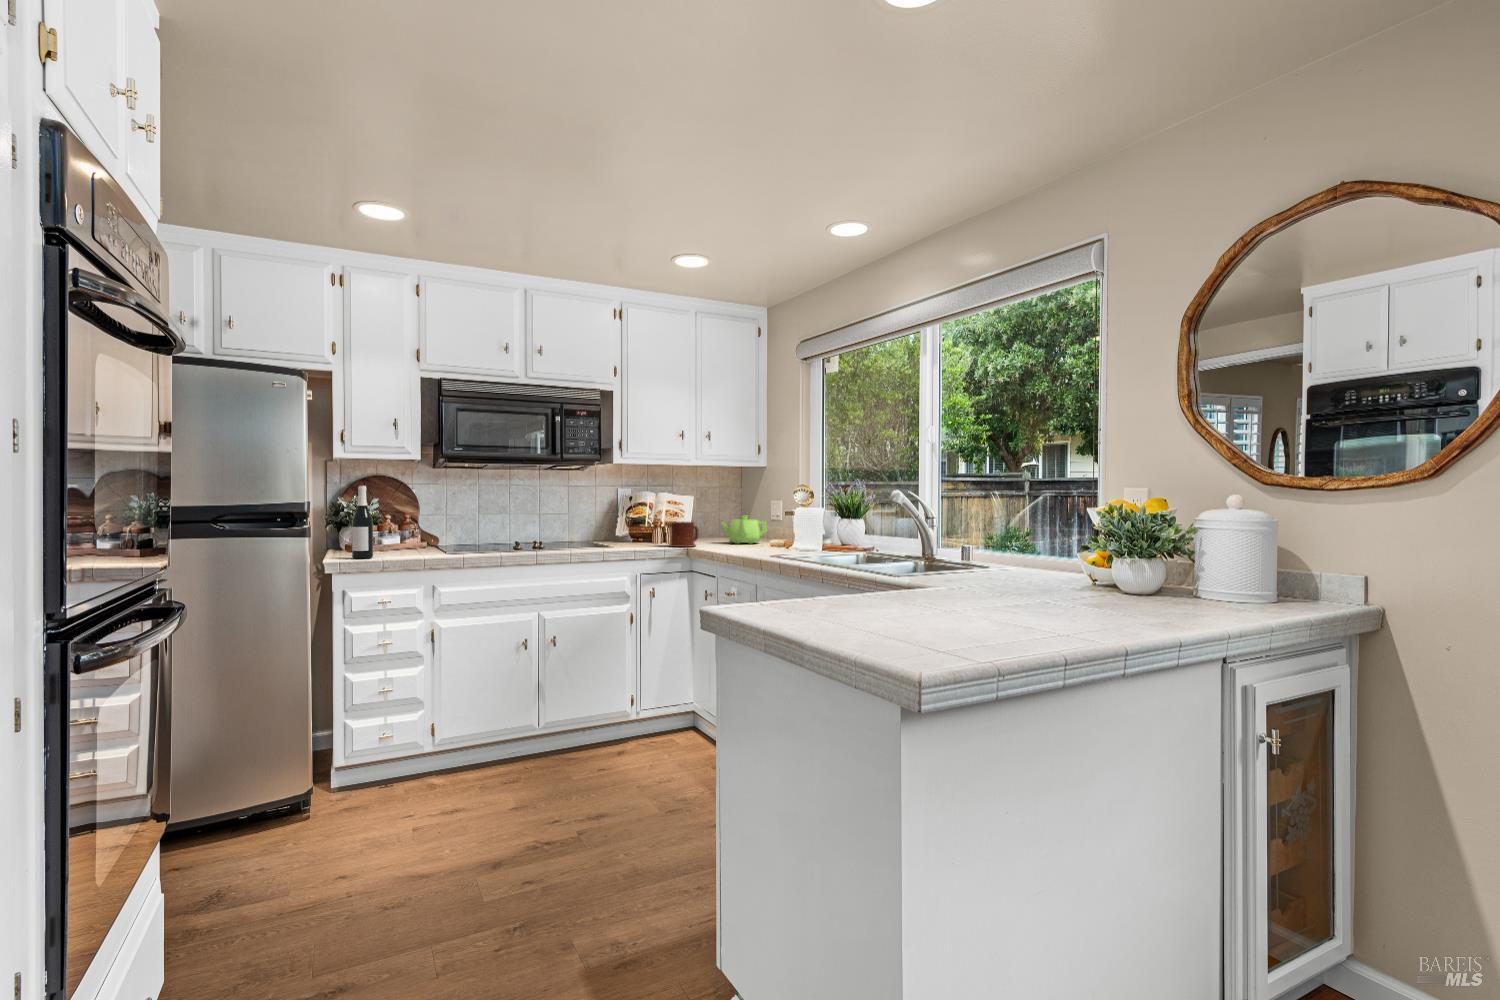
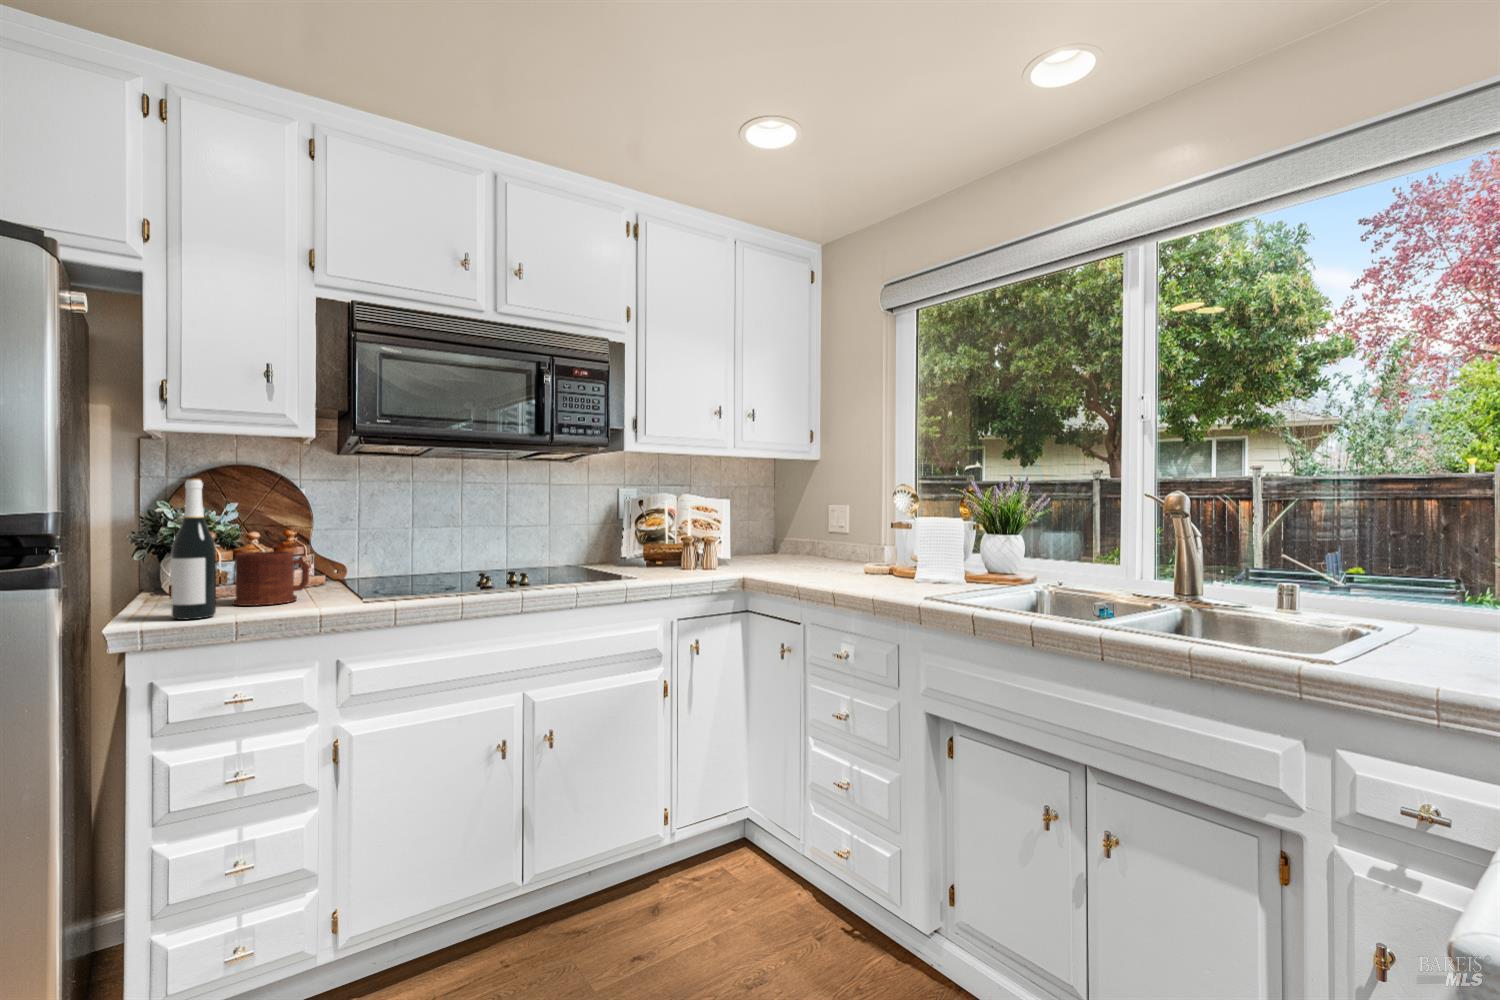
teapot: present [721,516,767,544] -> none [780,528,847,569]
mug: present [669,522,698,547] -> present [232,551,309,606]

